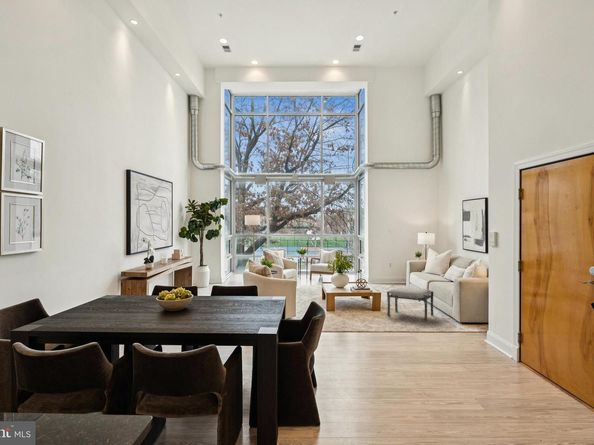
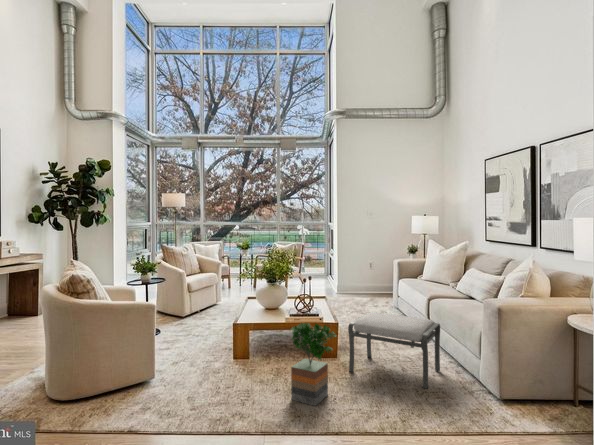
potted tree: none [362,288,385,324] -> present [291,323,336,406]

